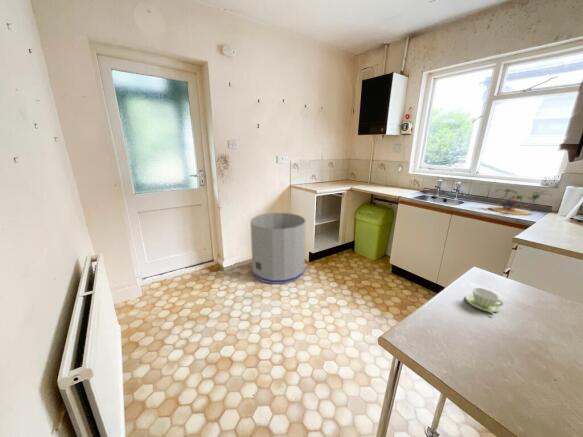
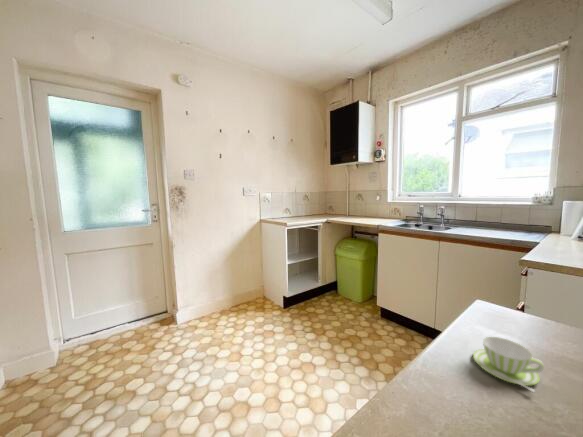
plant: present [491,189,543,215] -> none [479,208,549,236]
trash can: present [251,213,305,284] -> none [209,250,278,339]

